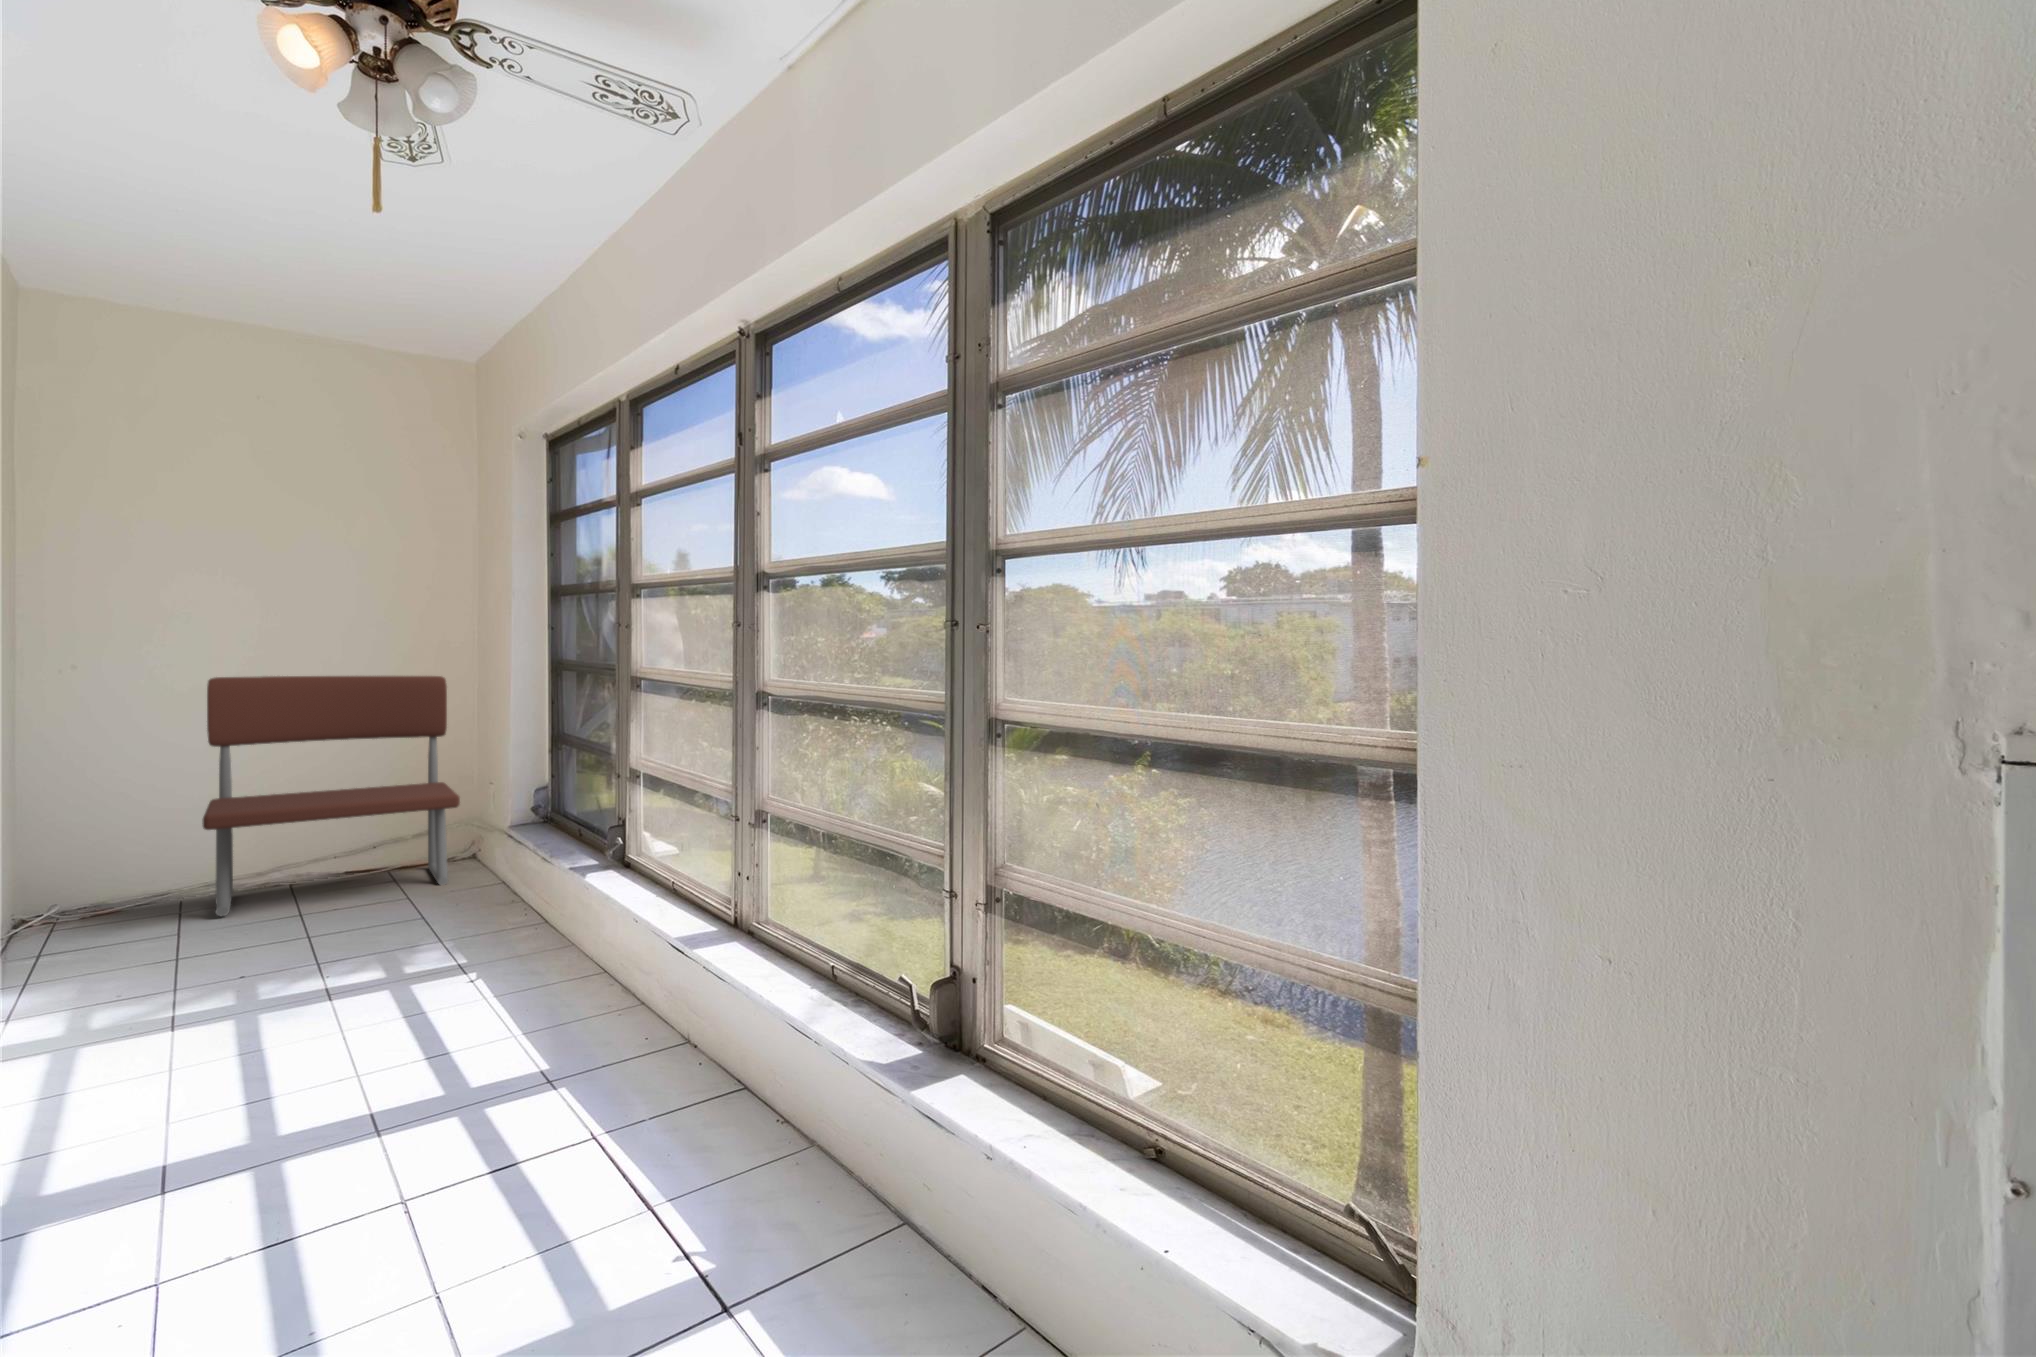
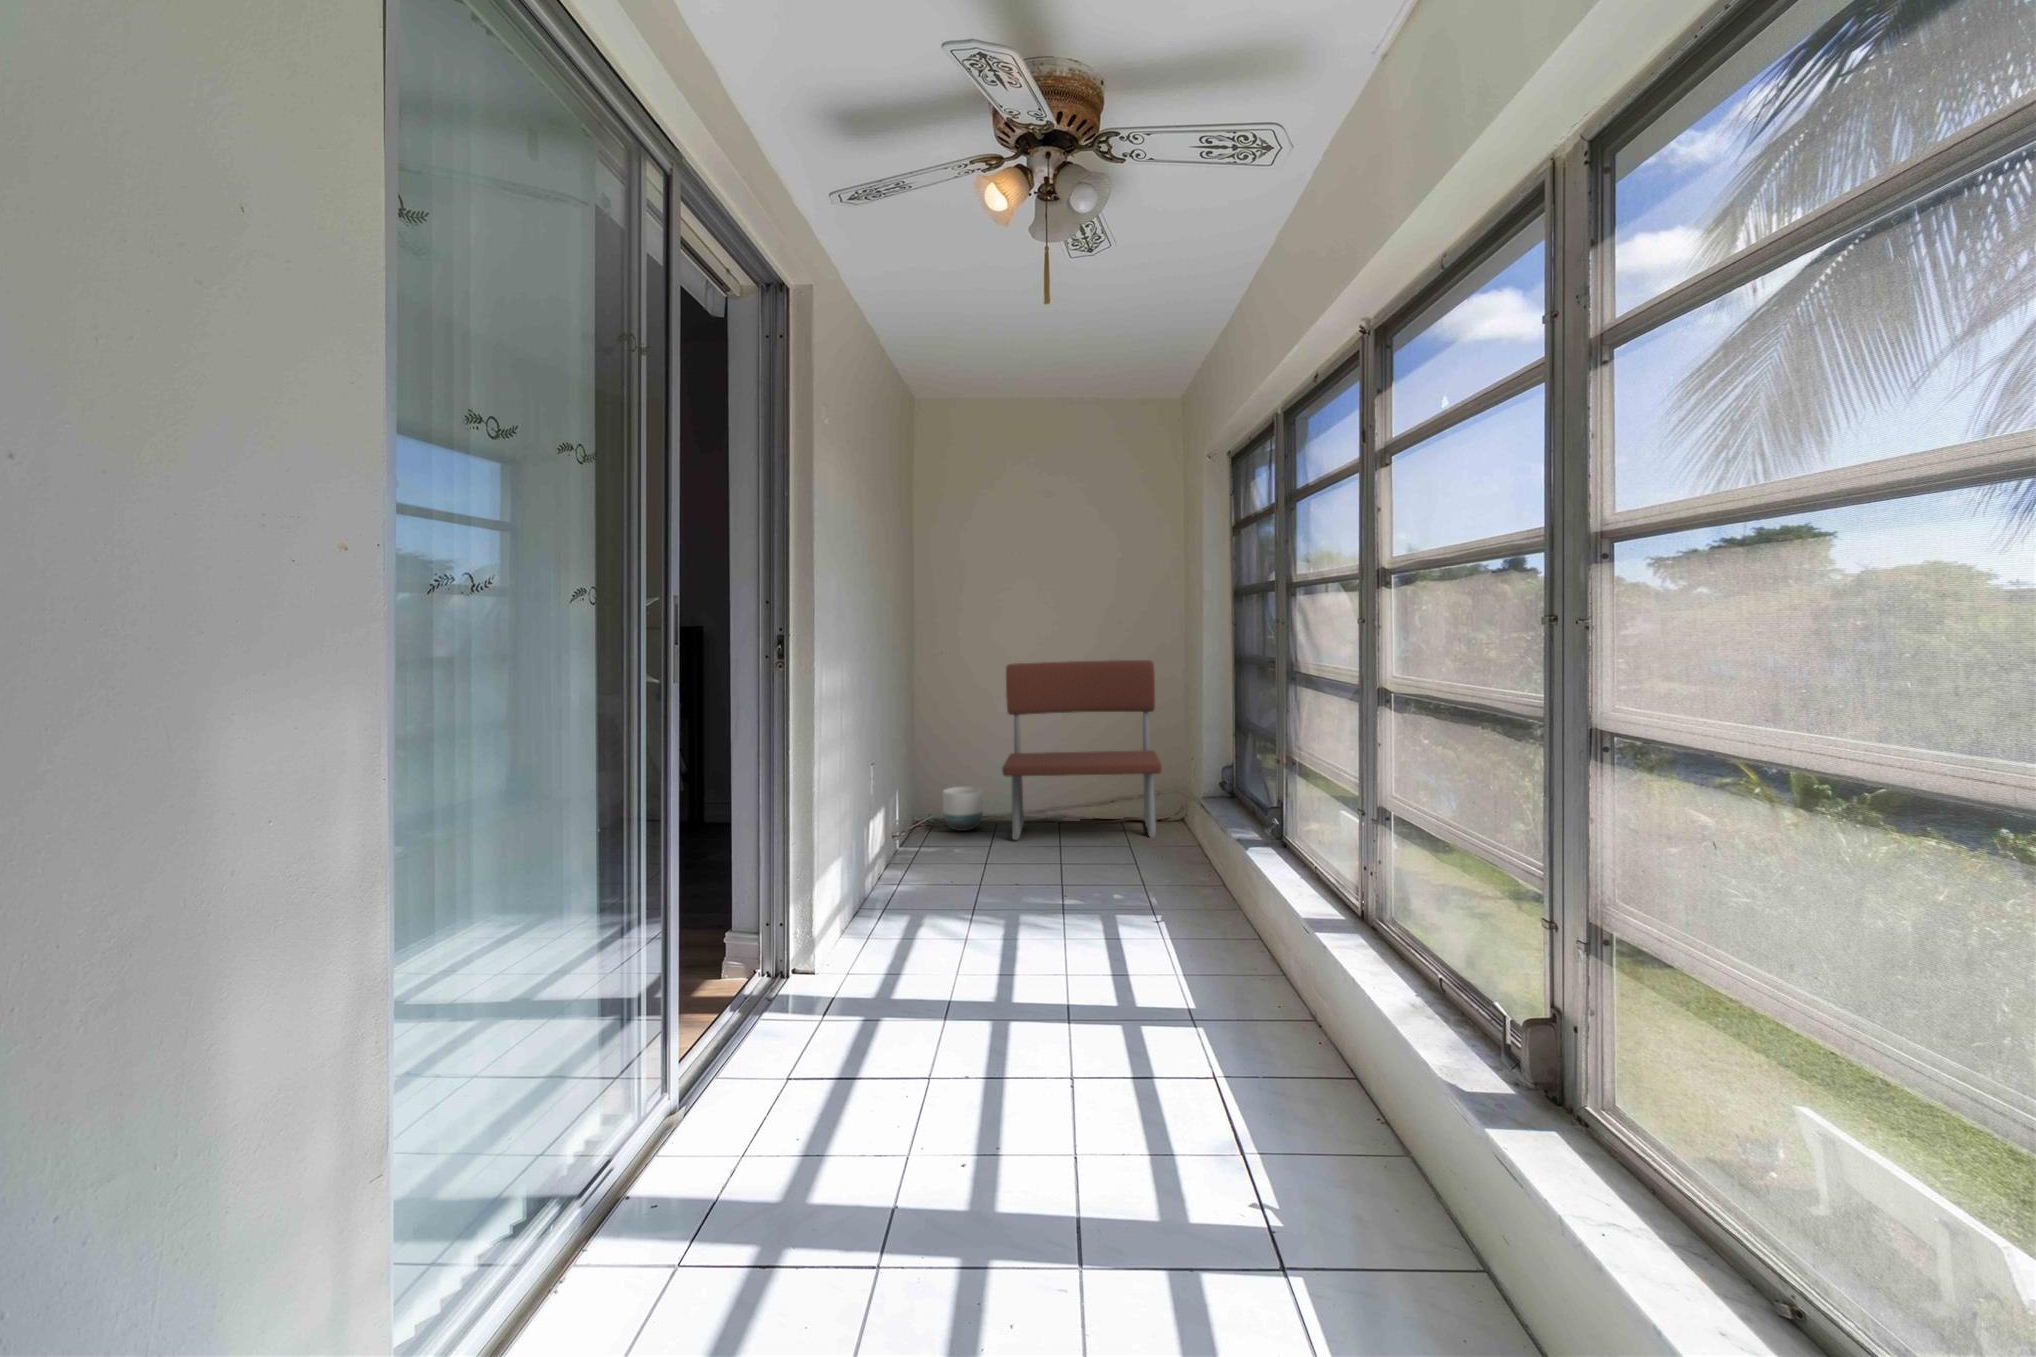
planter: none [73,852,156,918] -> present [943,787,983,831]

